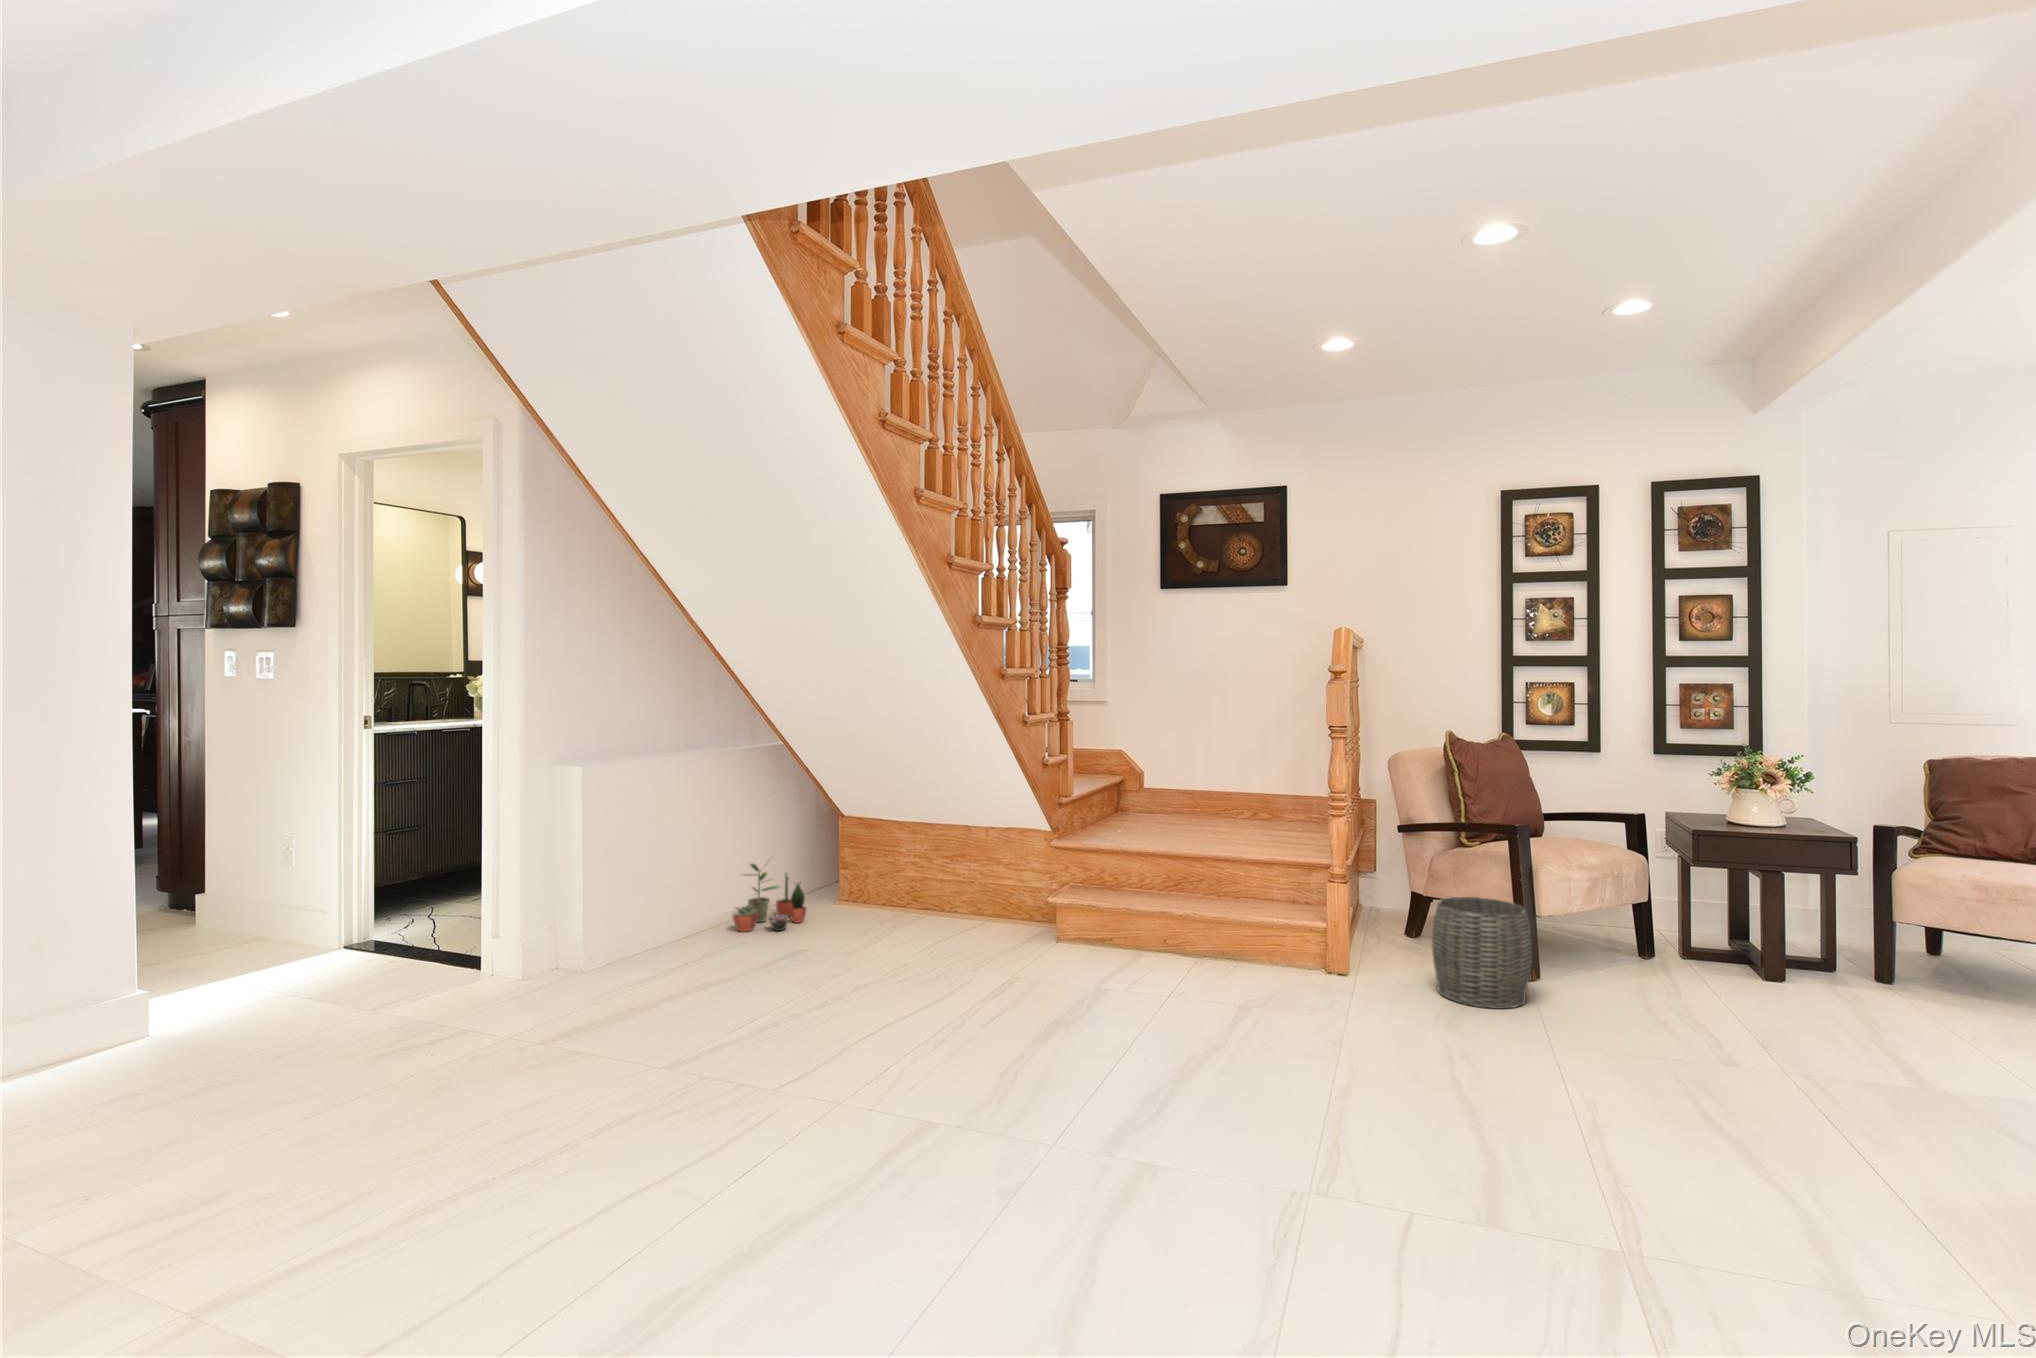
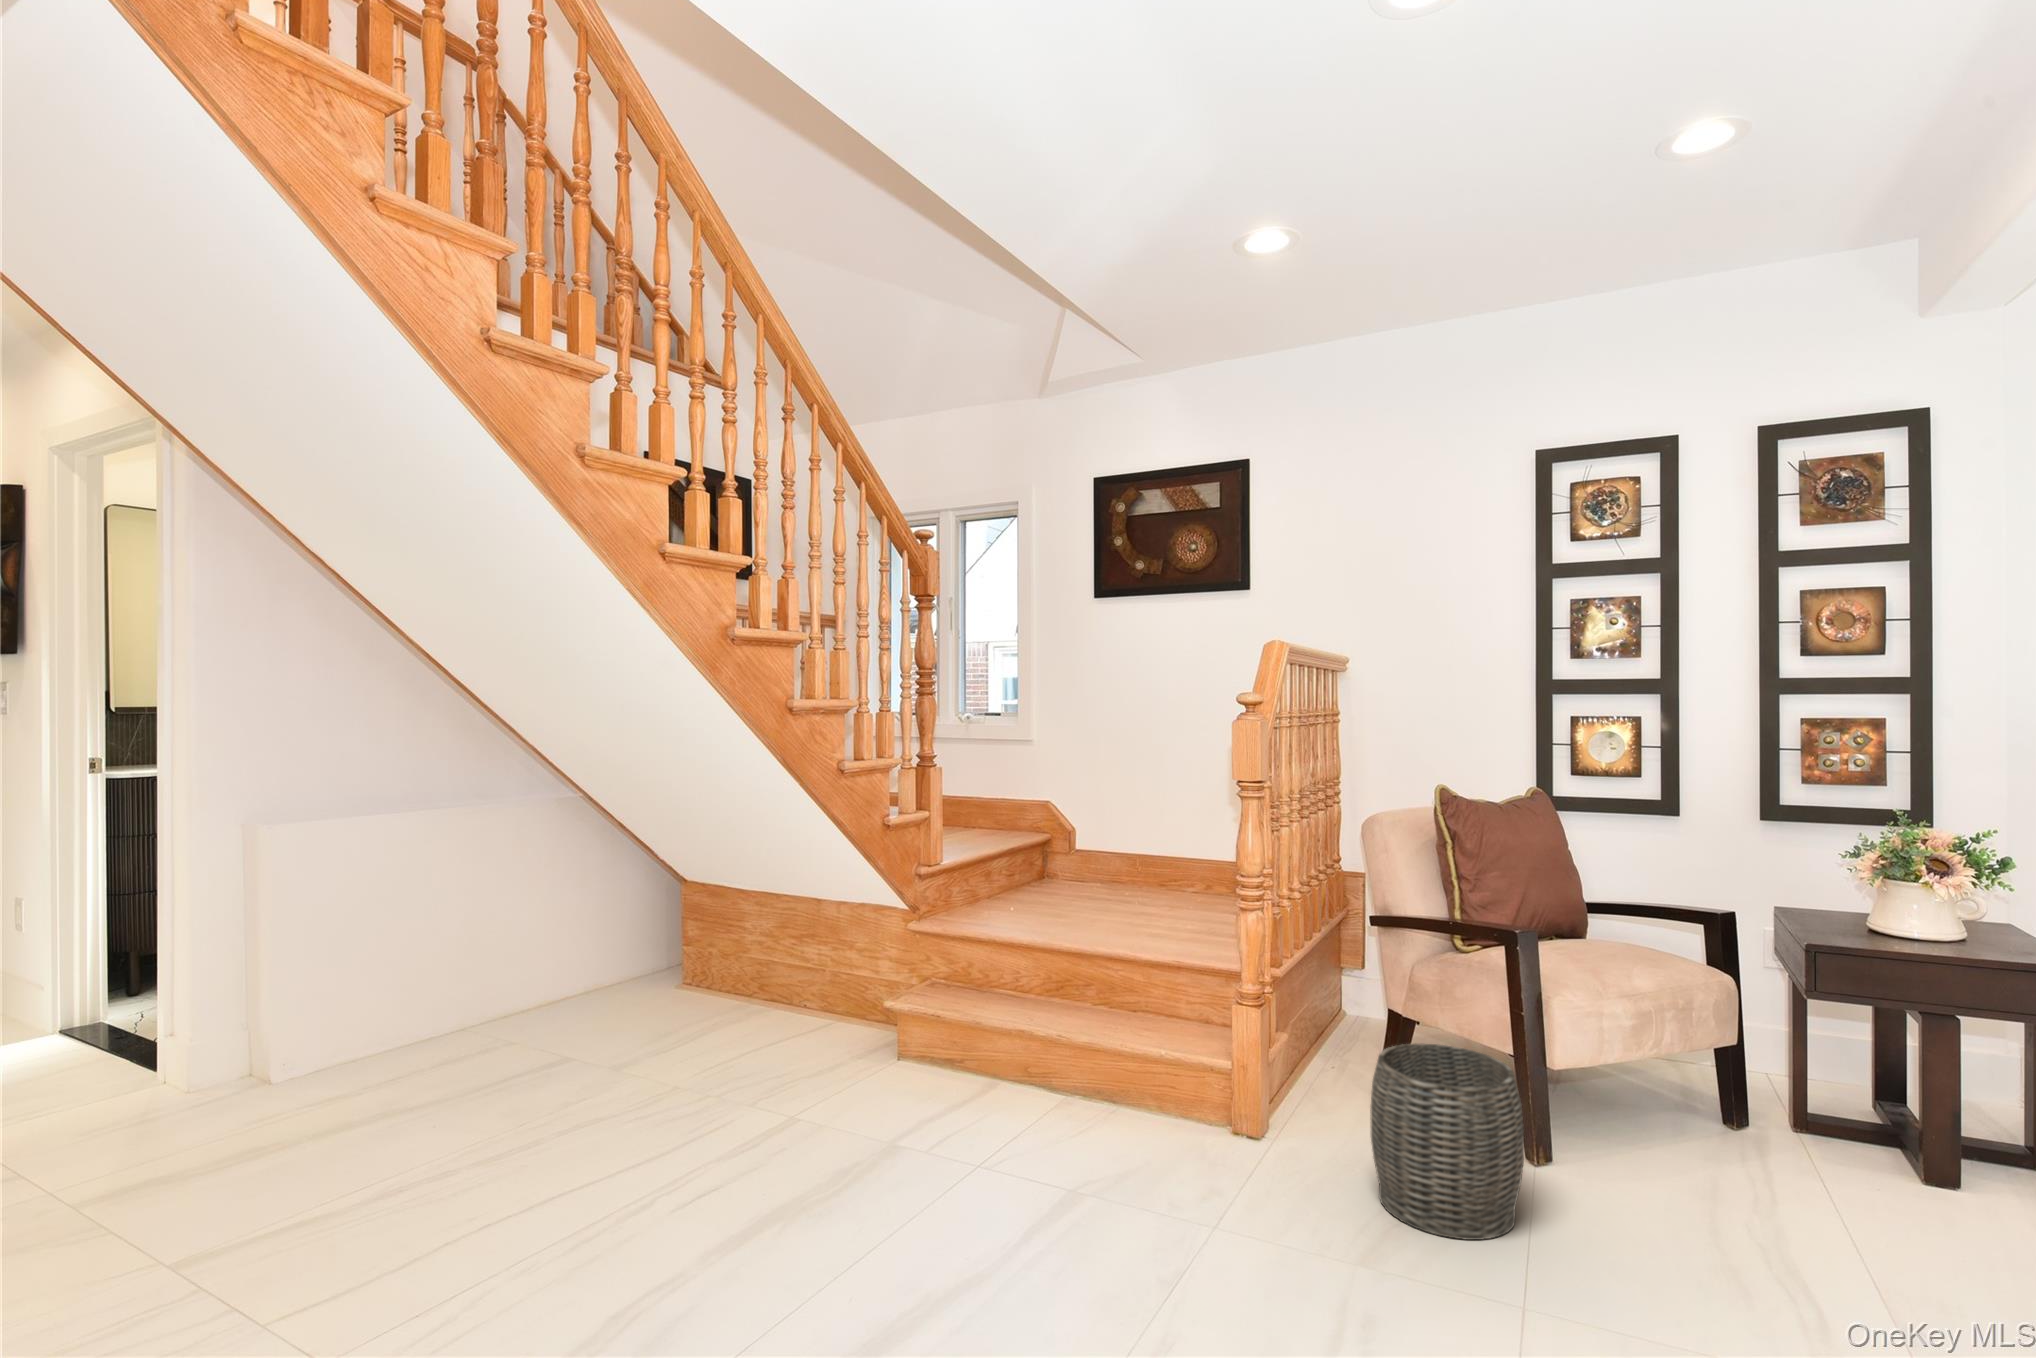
potted plant: present [733,856,806,932] -> none [487,933,596,1034]

